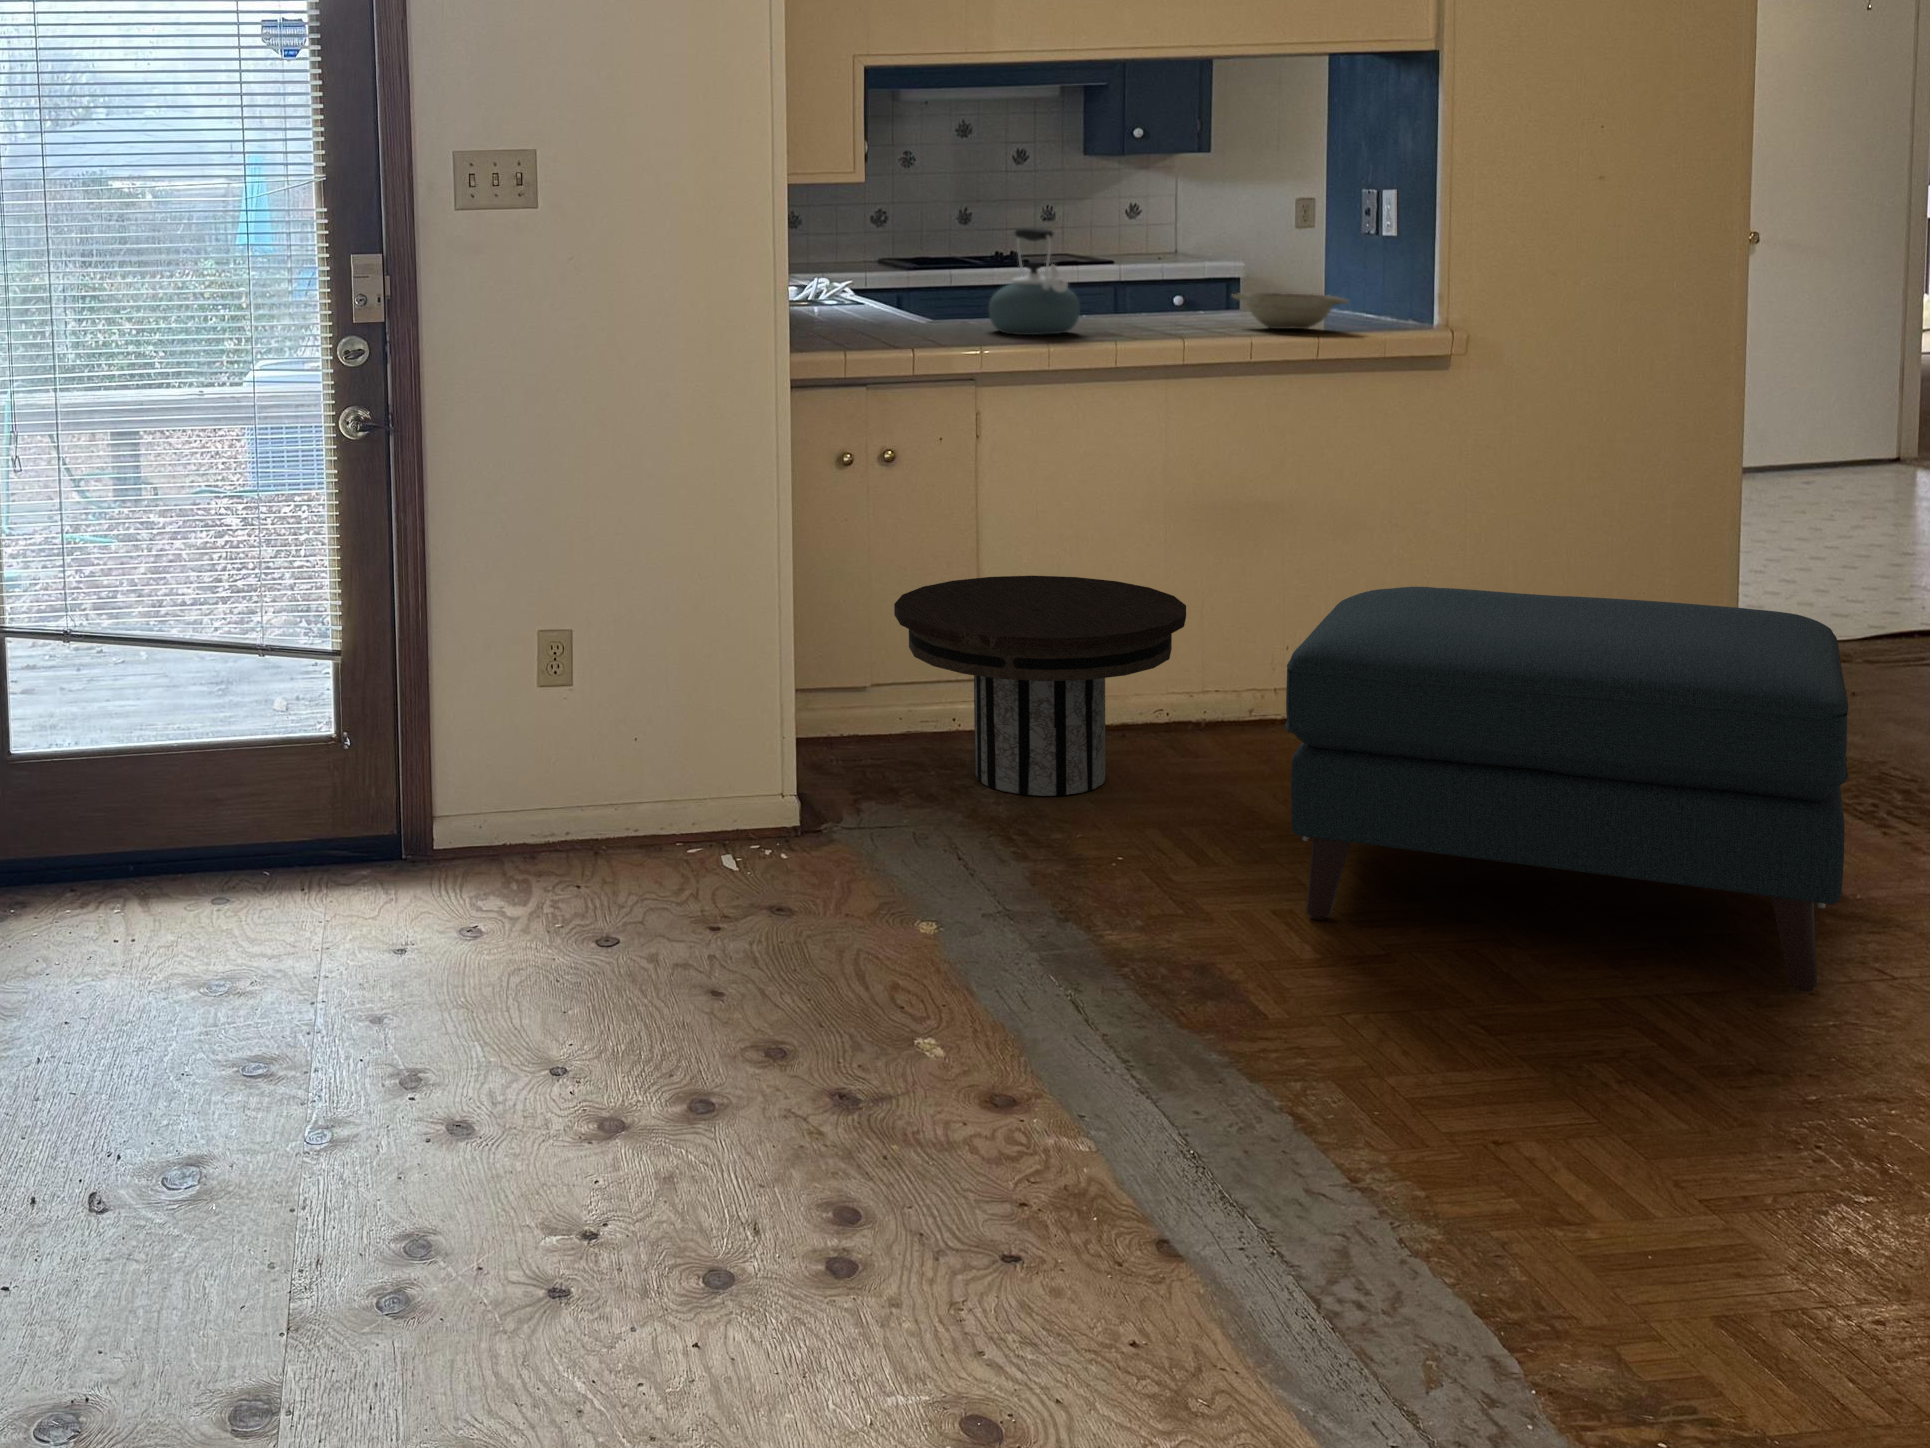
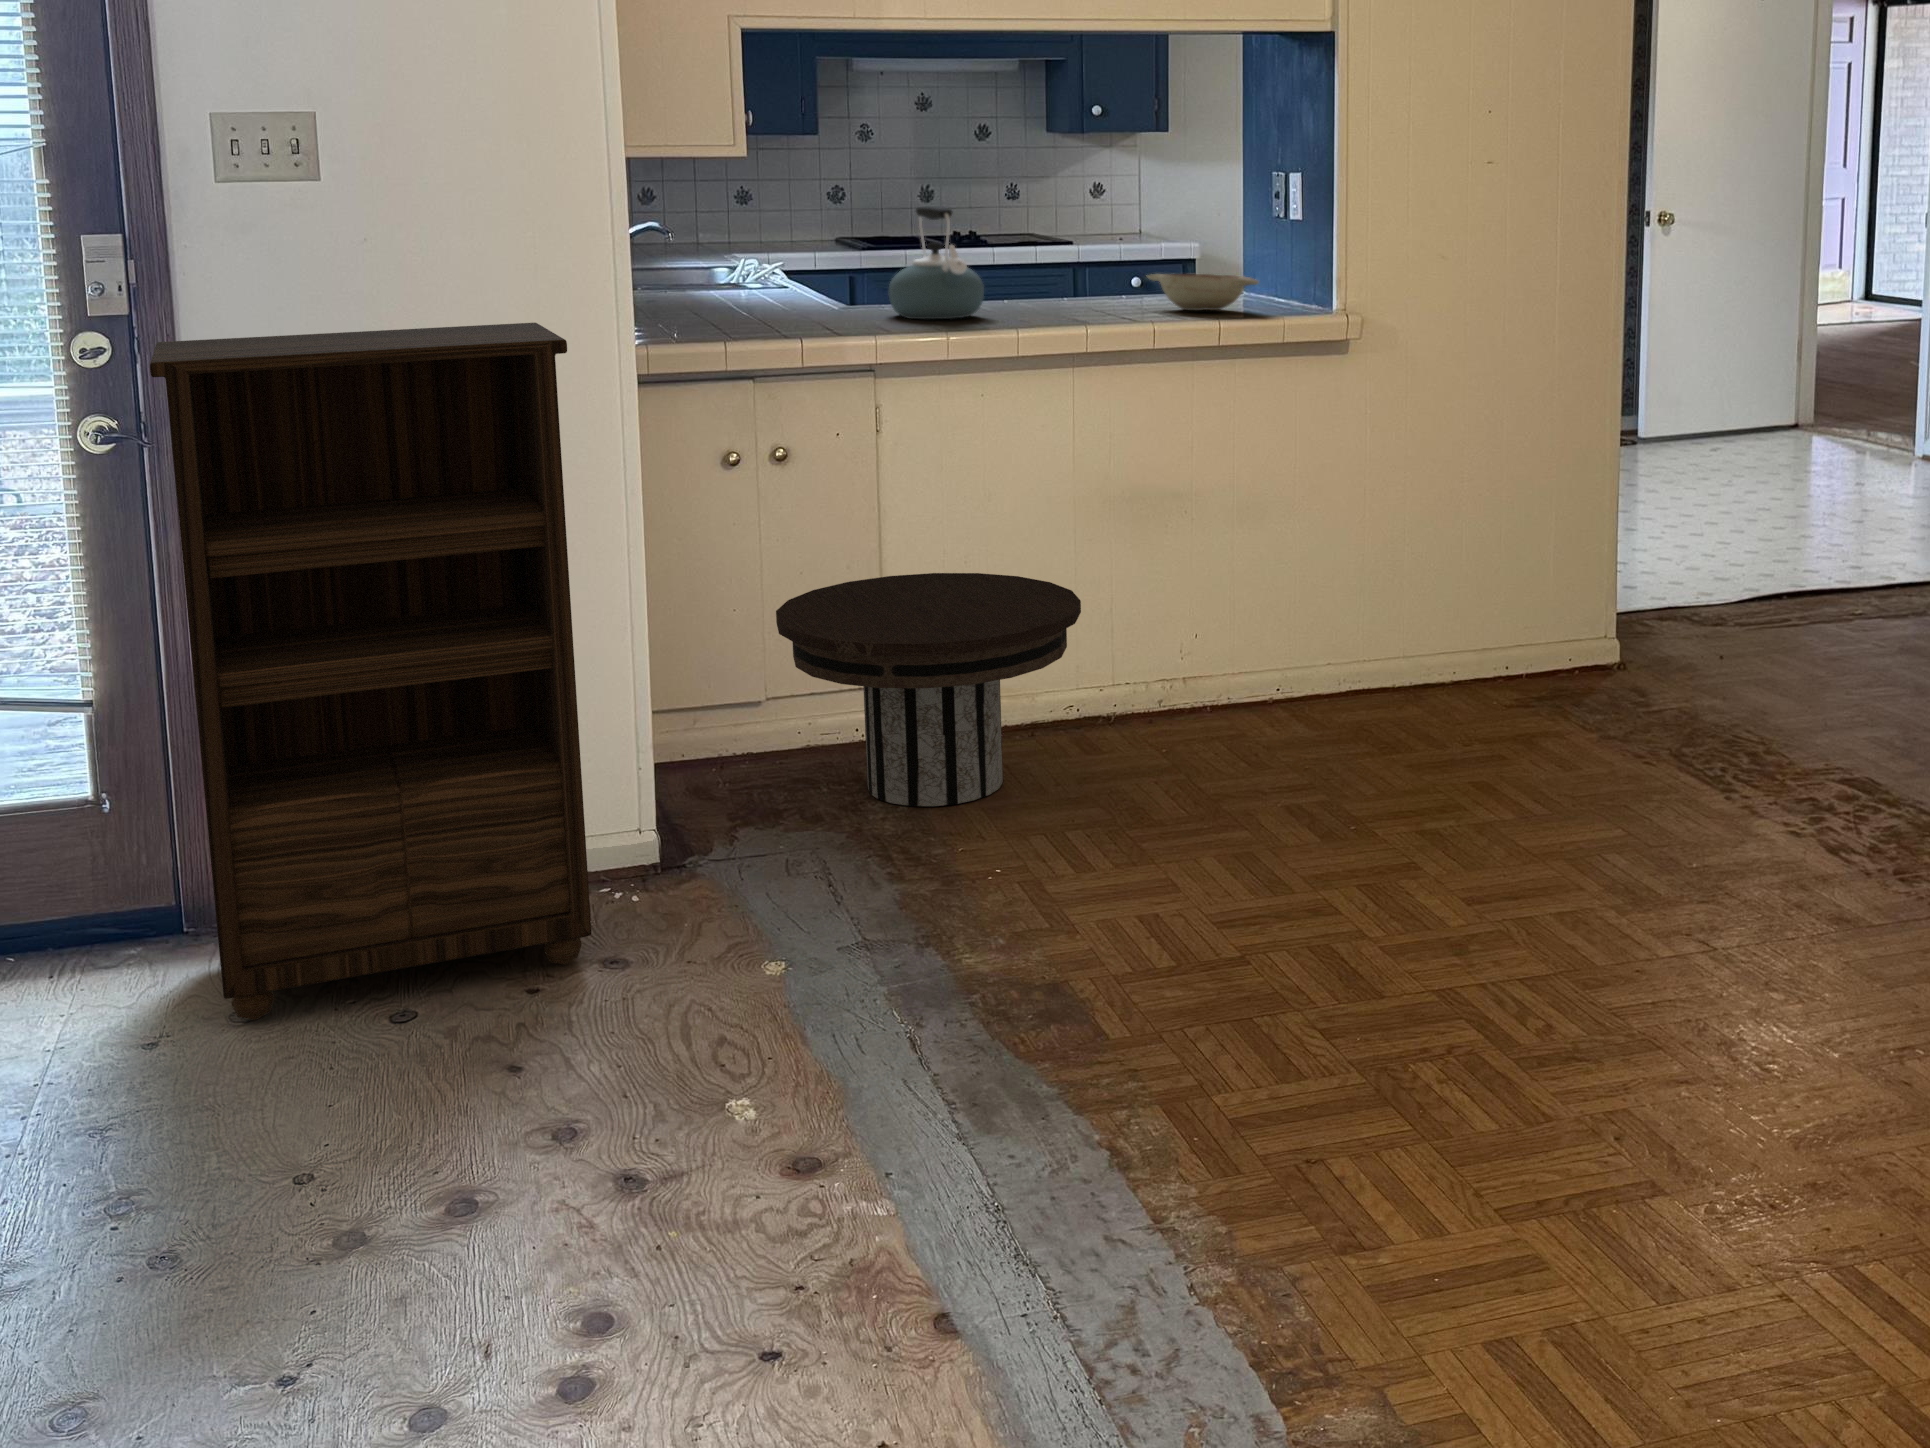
bookshelf: none [410,332,762,939] -> present [150,323,591,1020]
ottoman: present [1285,587,1848,992] -> none [1147,576,1678,967]

